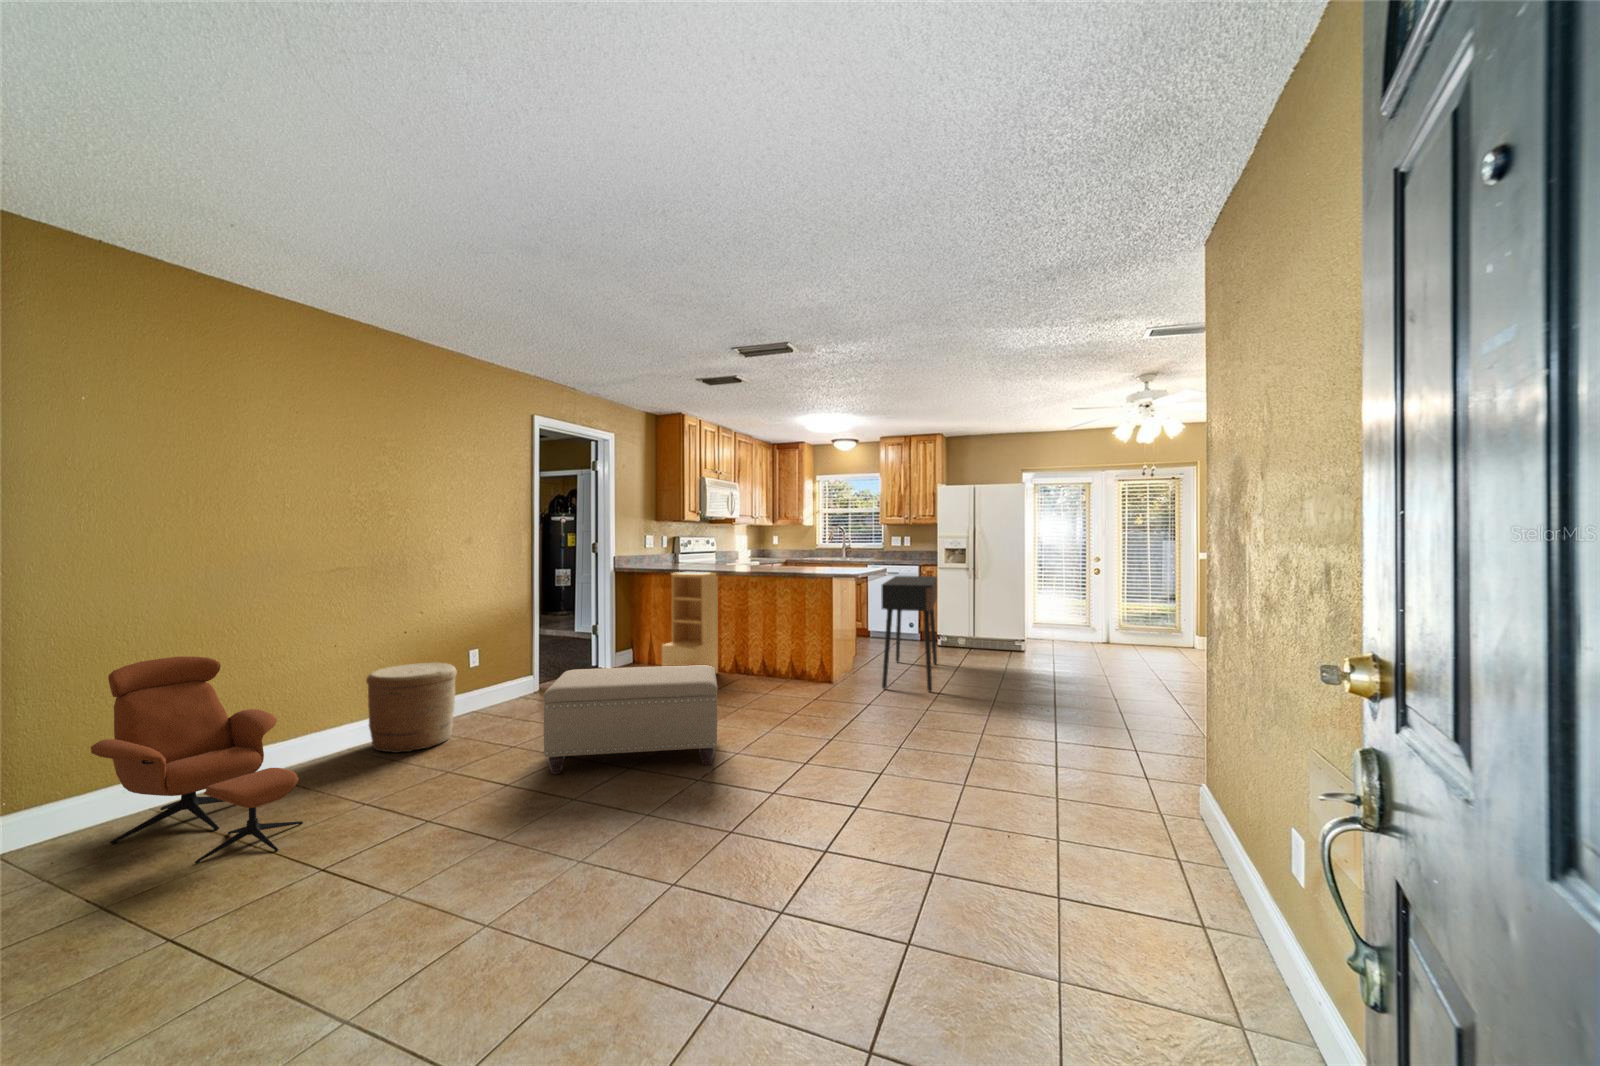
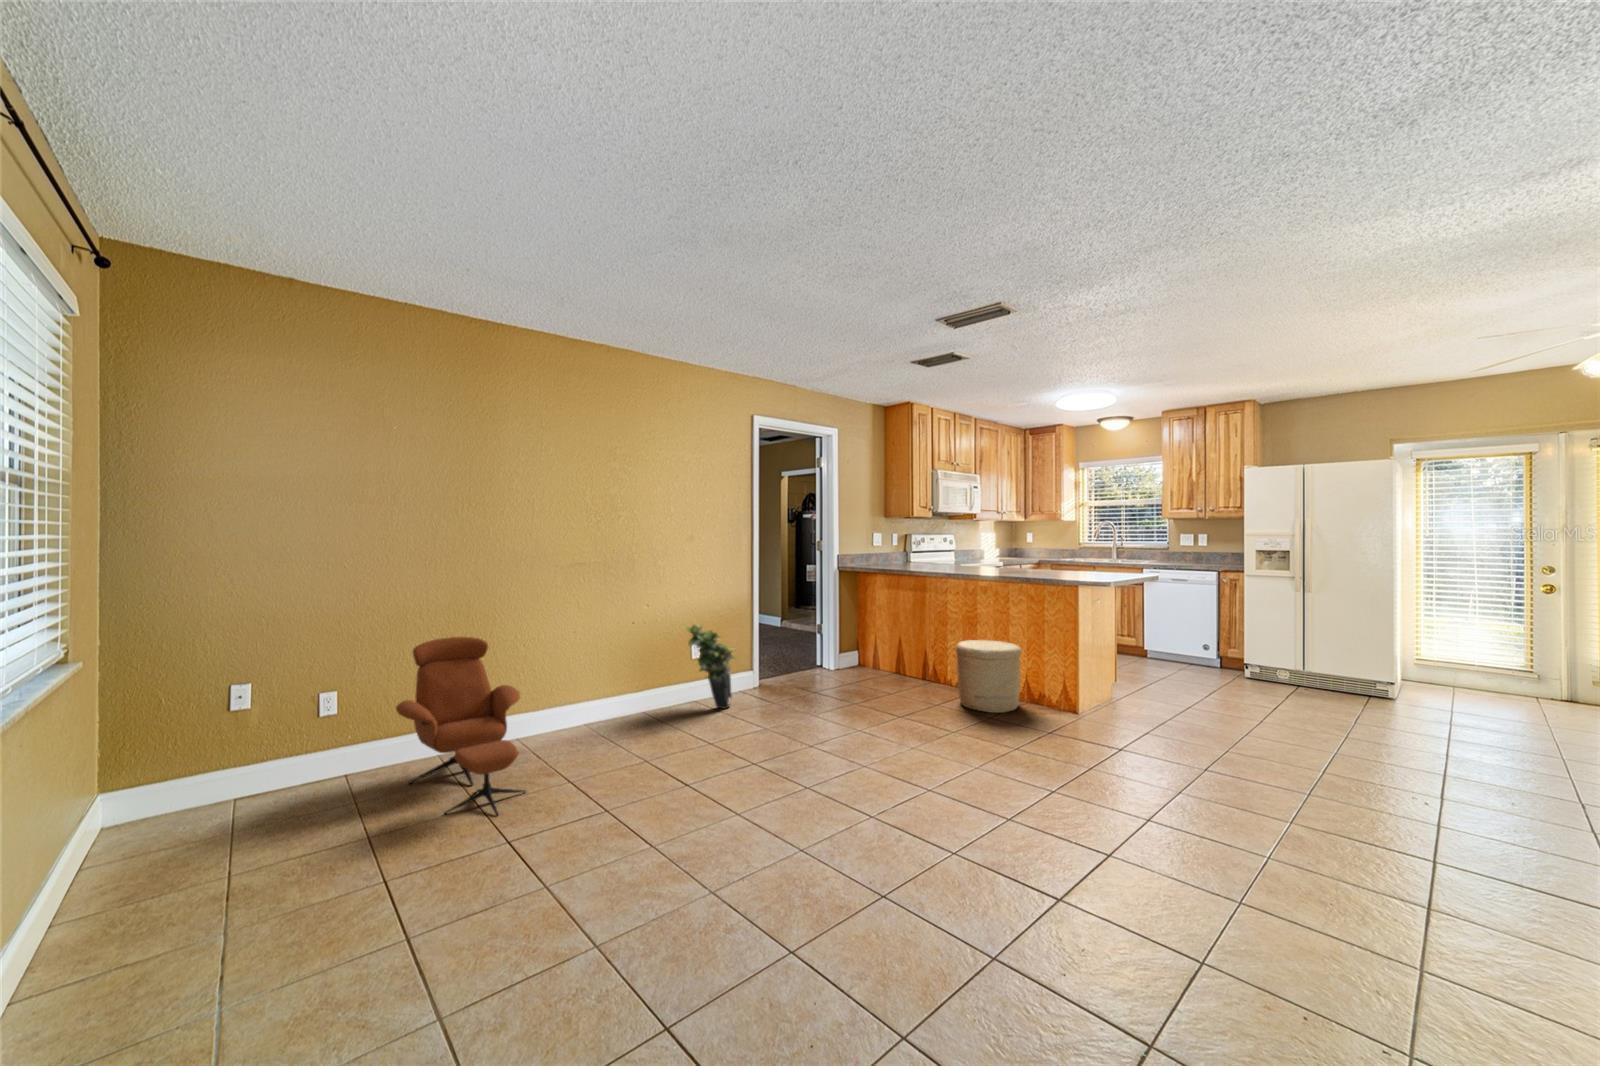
bookshelf: present [662,572,718,674] -> none [880,573,943,694]
console table: present [881,576,937,691] -> none [1143,585,1237,743]
potted plant: none [460,626,521,714] -> present [685,624,735,709]
woven basket: present [366,663,457,753] -> present [956,640,1021,713]
ottoman: present [543,665,718,774] -> none [725,674,911,799]

